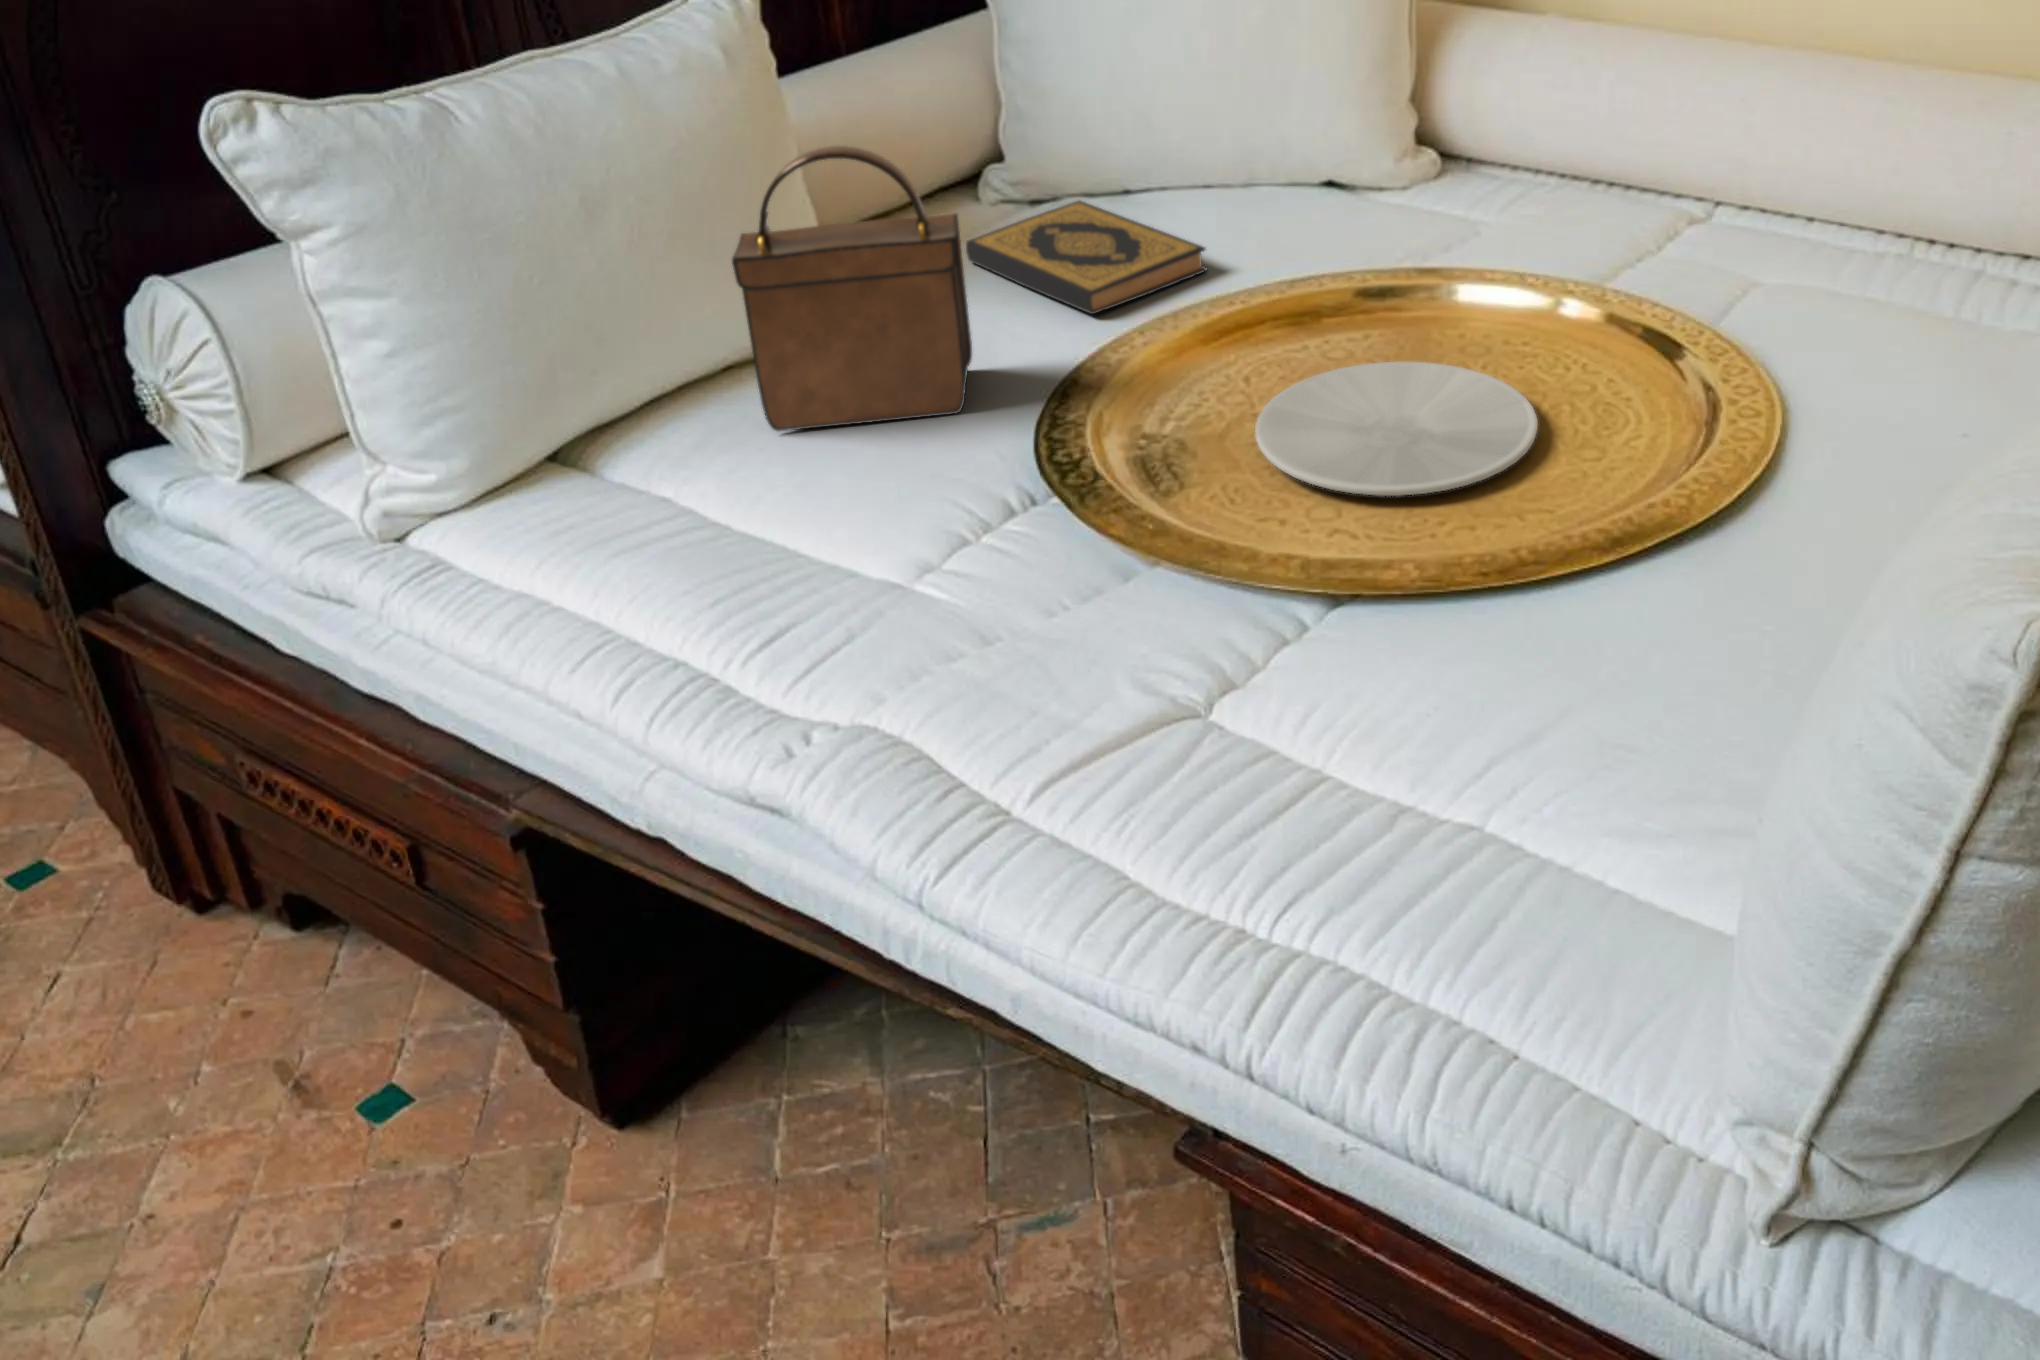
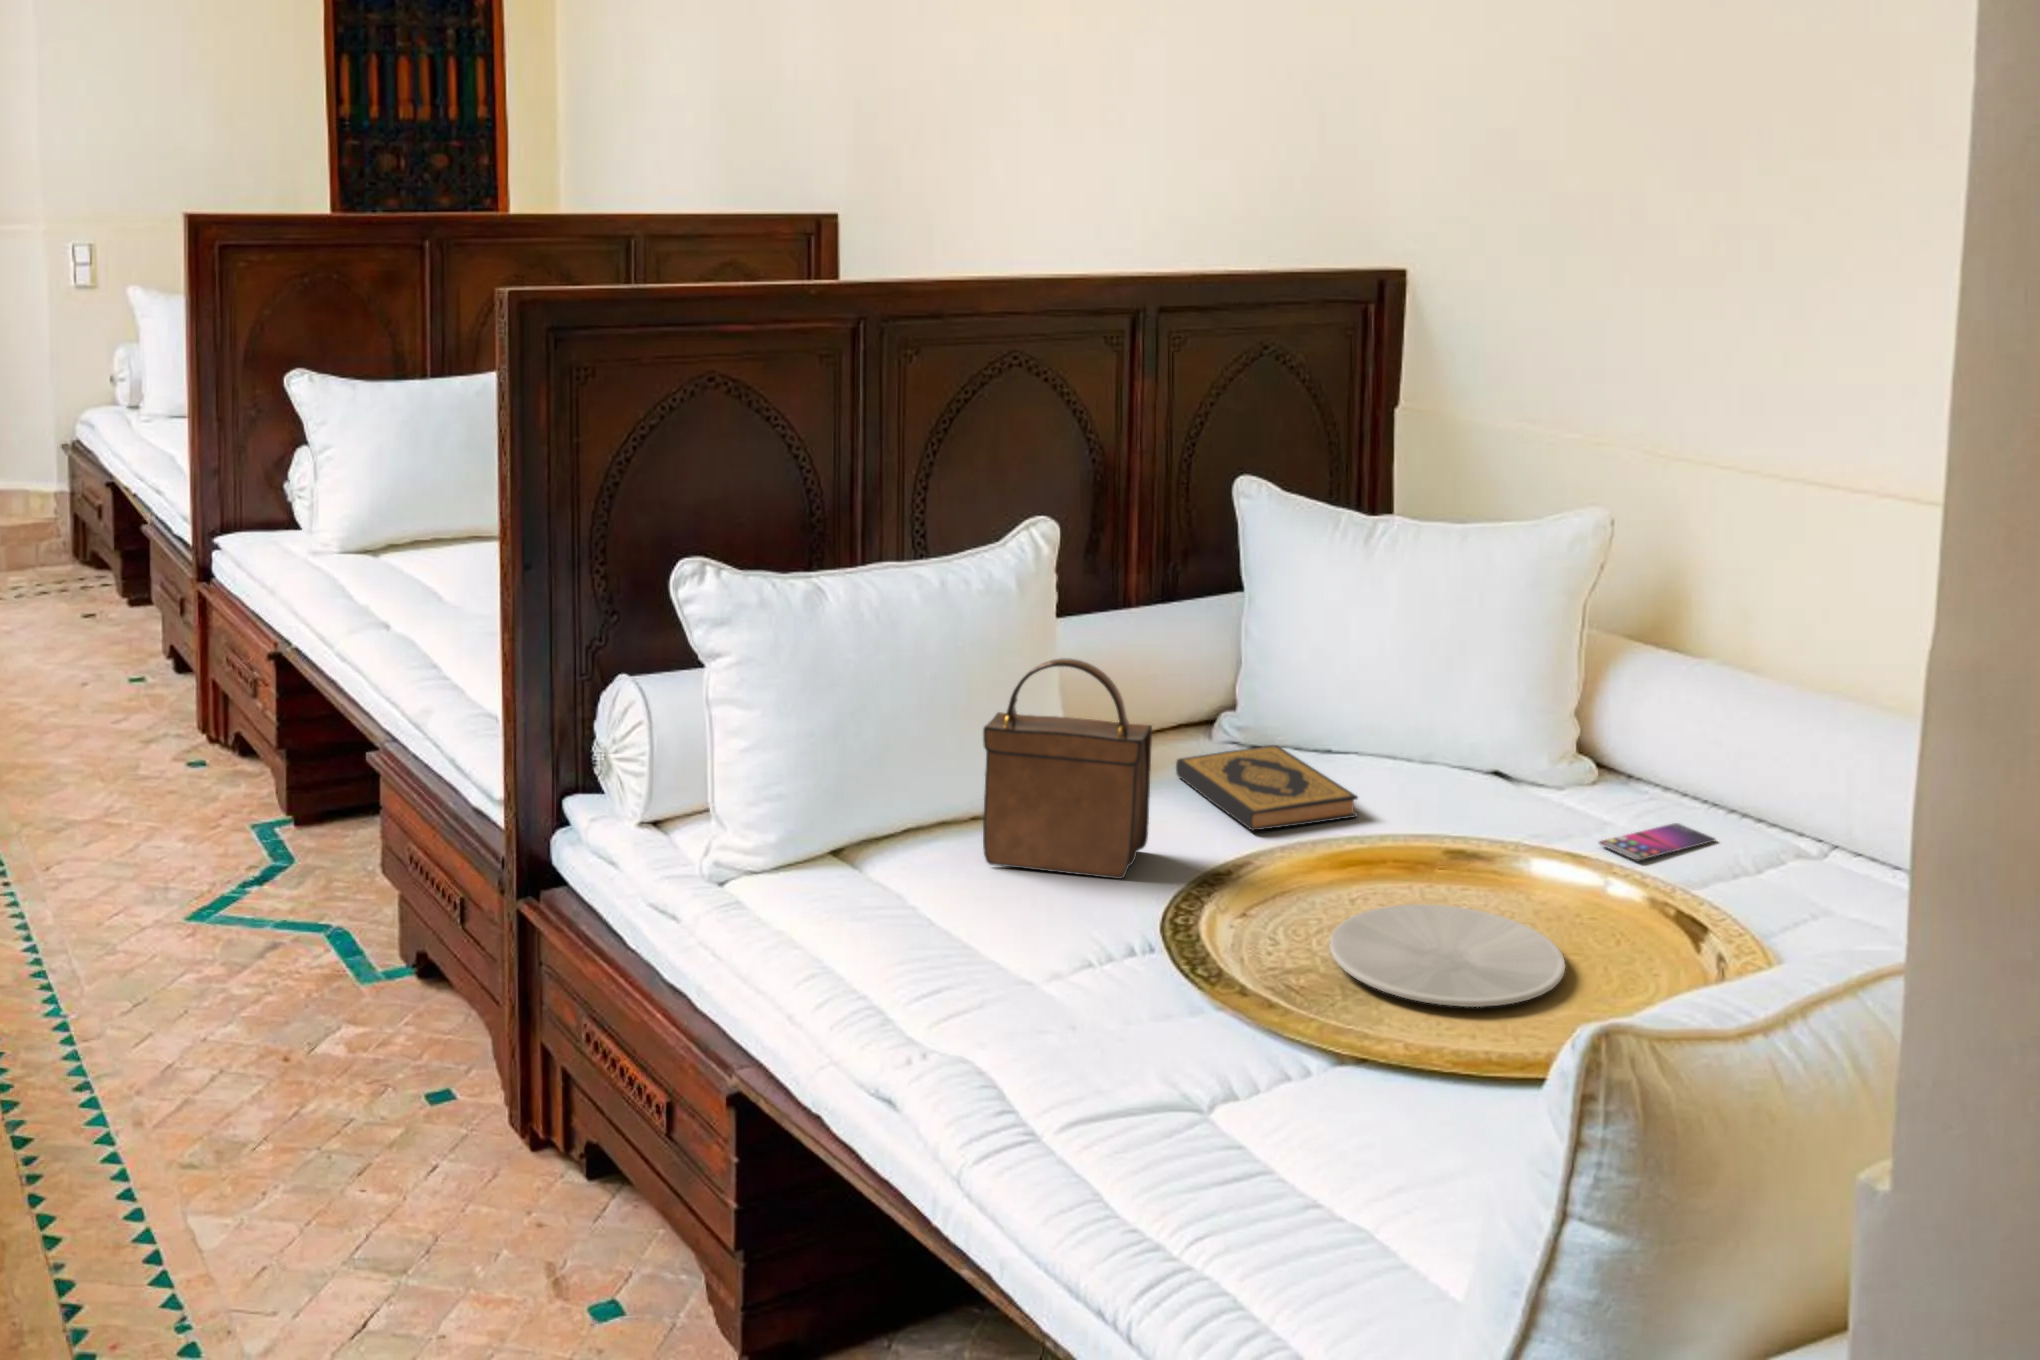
smartphone: none [1487,208,1604,261] -> present [1599,823,1715,860]

